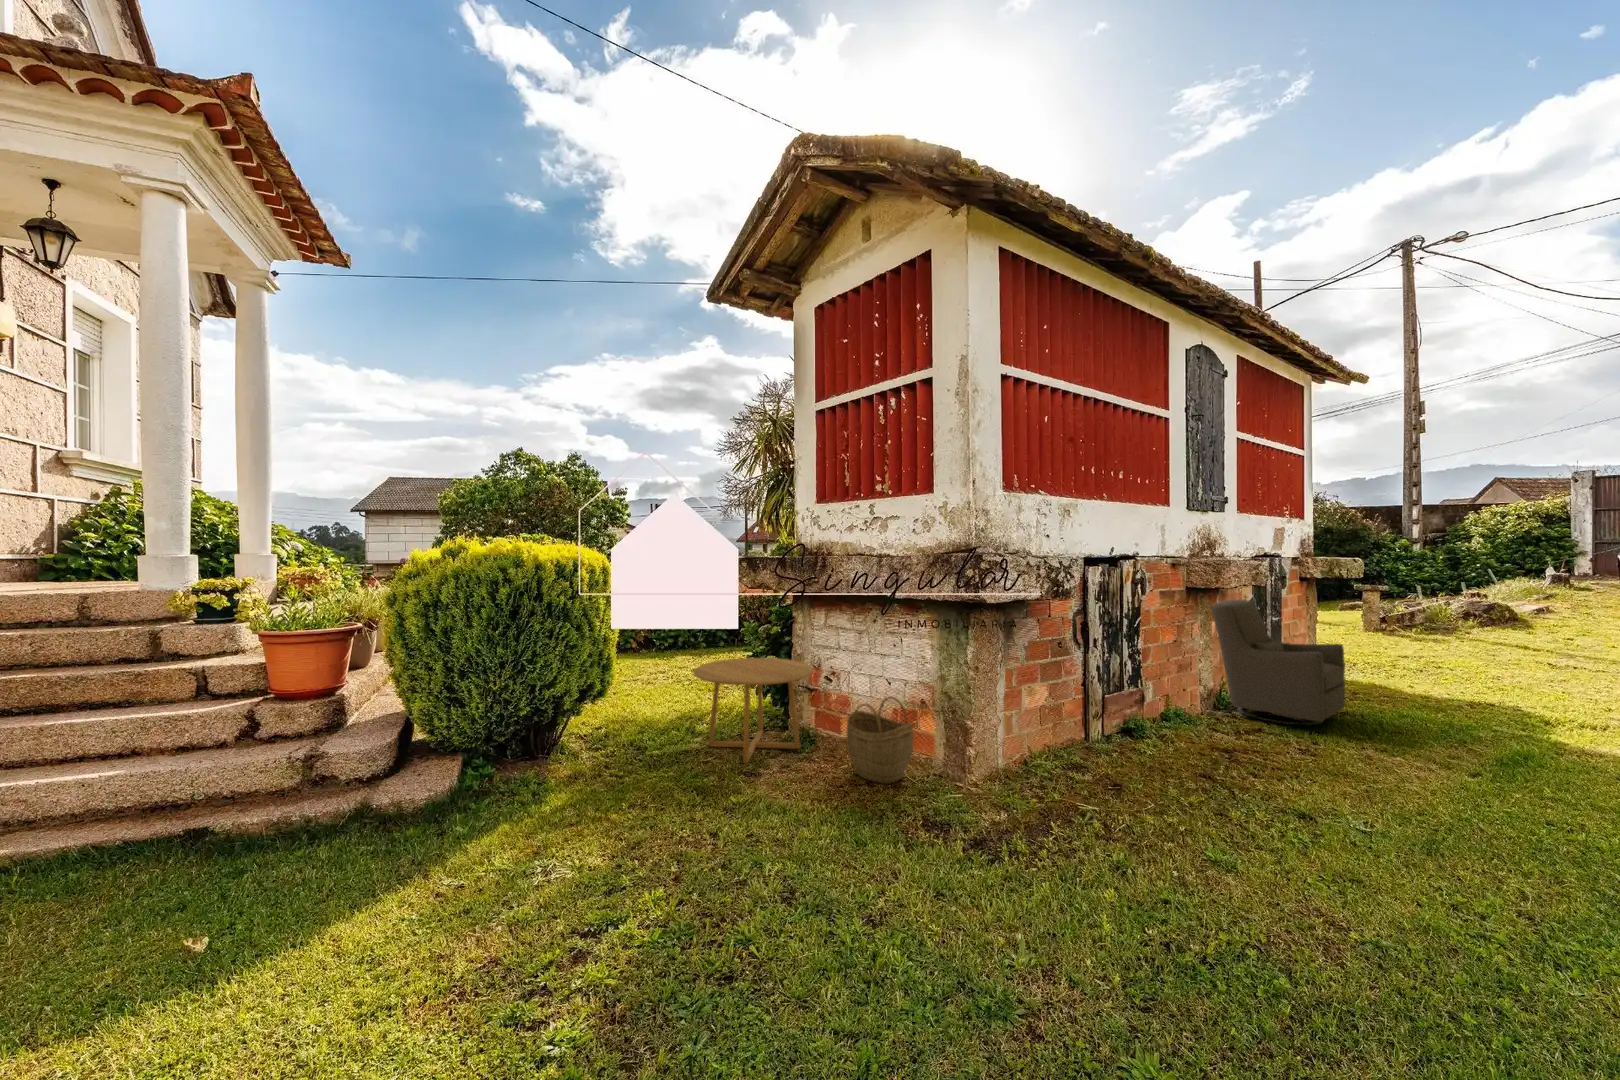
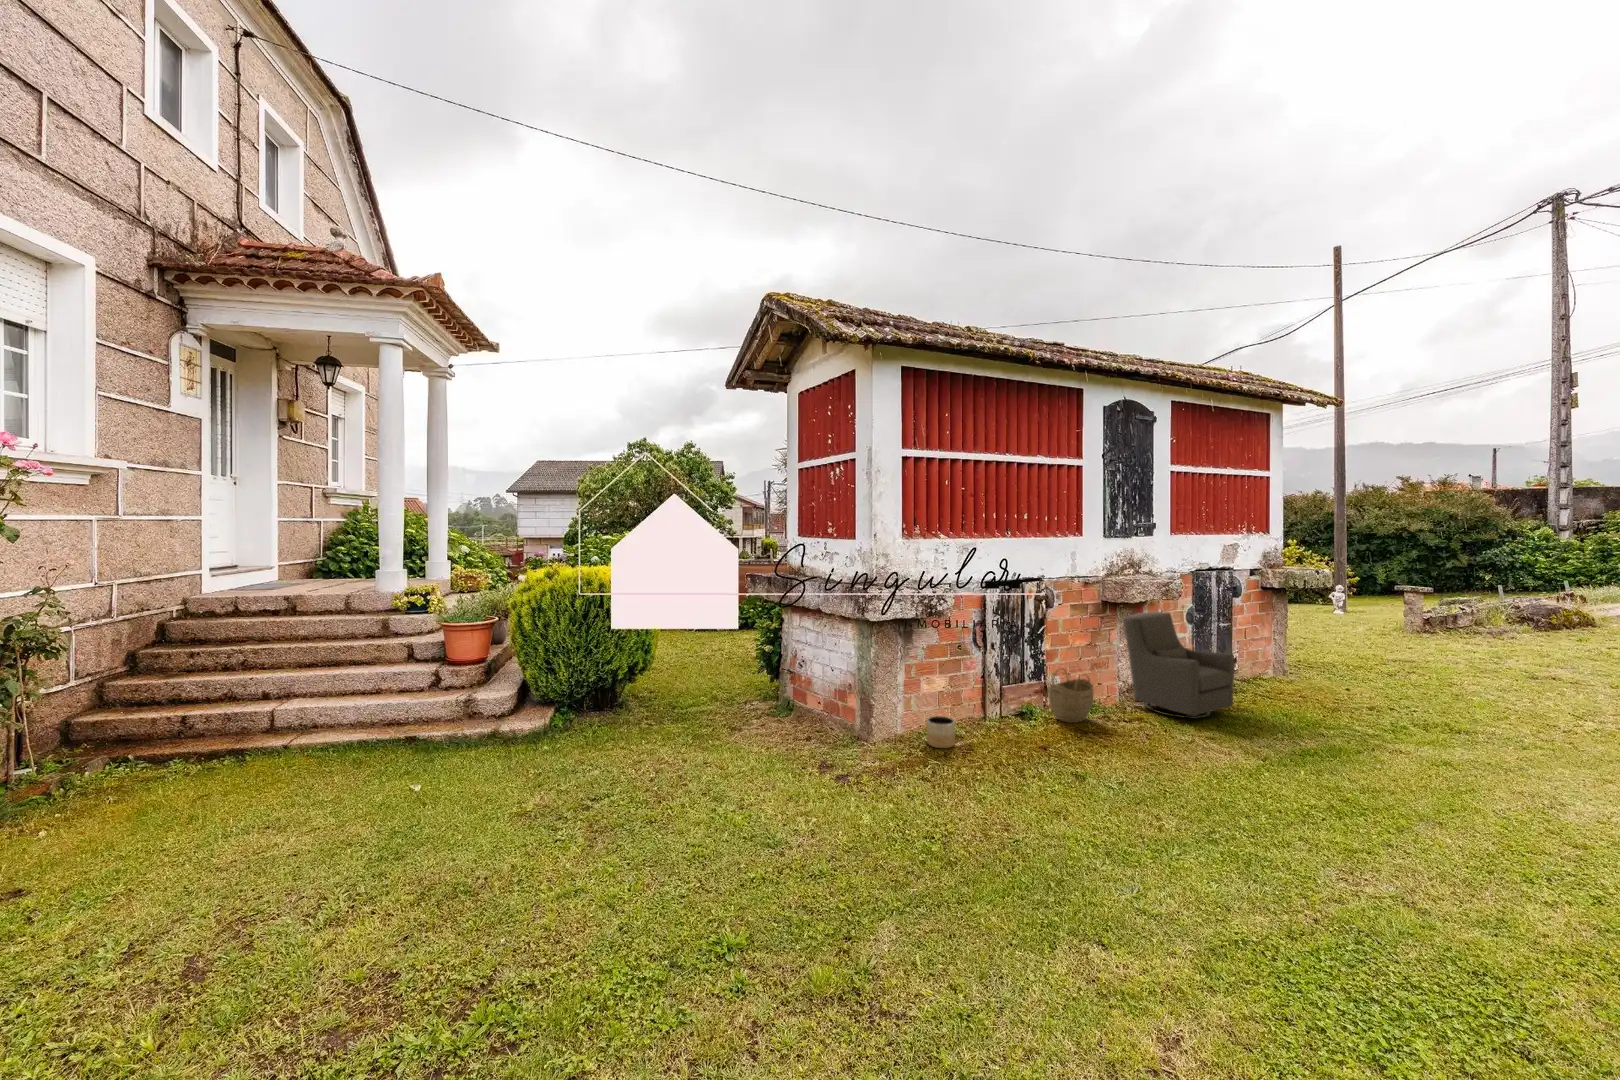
round table: present [693,658,813,763] -> none [705,646,789,720]
woven basket: present [847,697,914,784] -> present [1049,669,1094,723]
planter: none [1035,740,1076,785] -> present [927,716,955,748]

